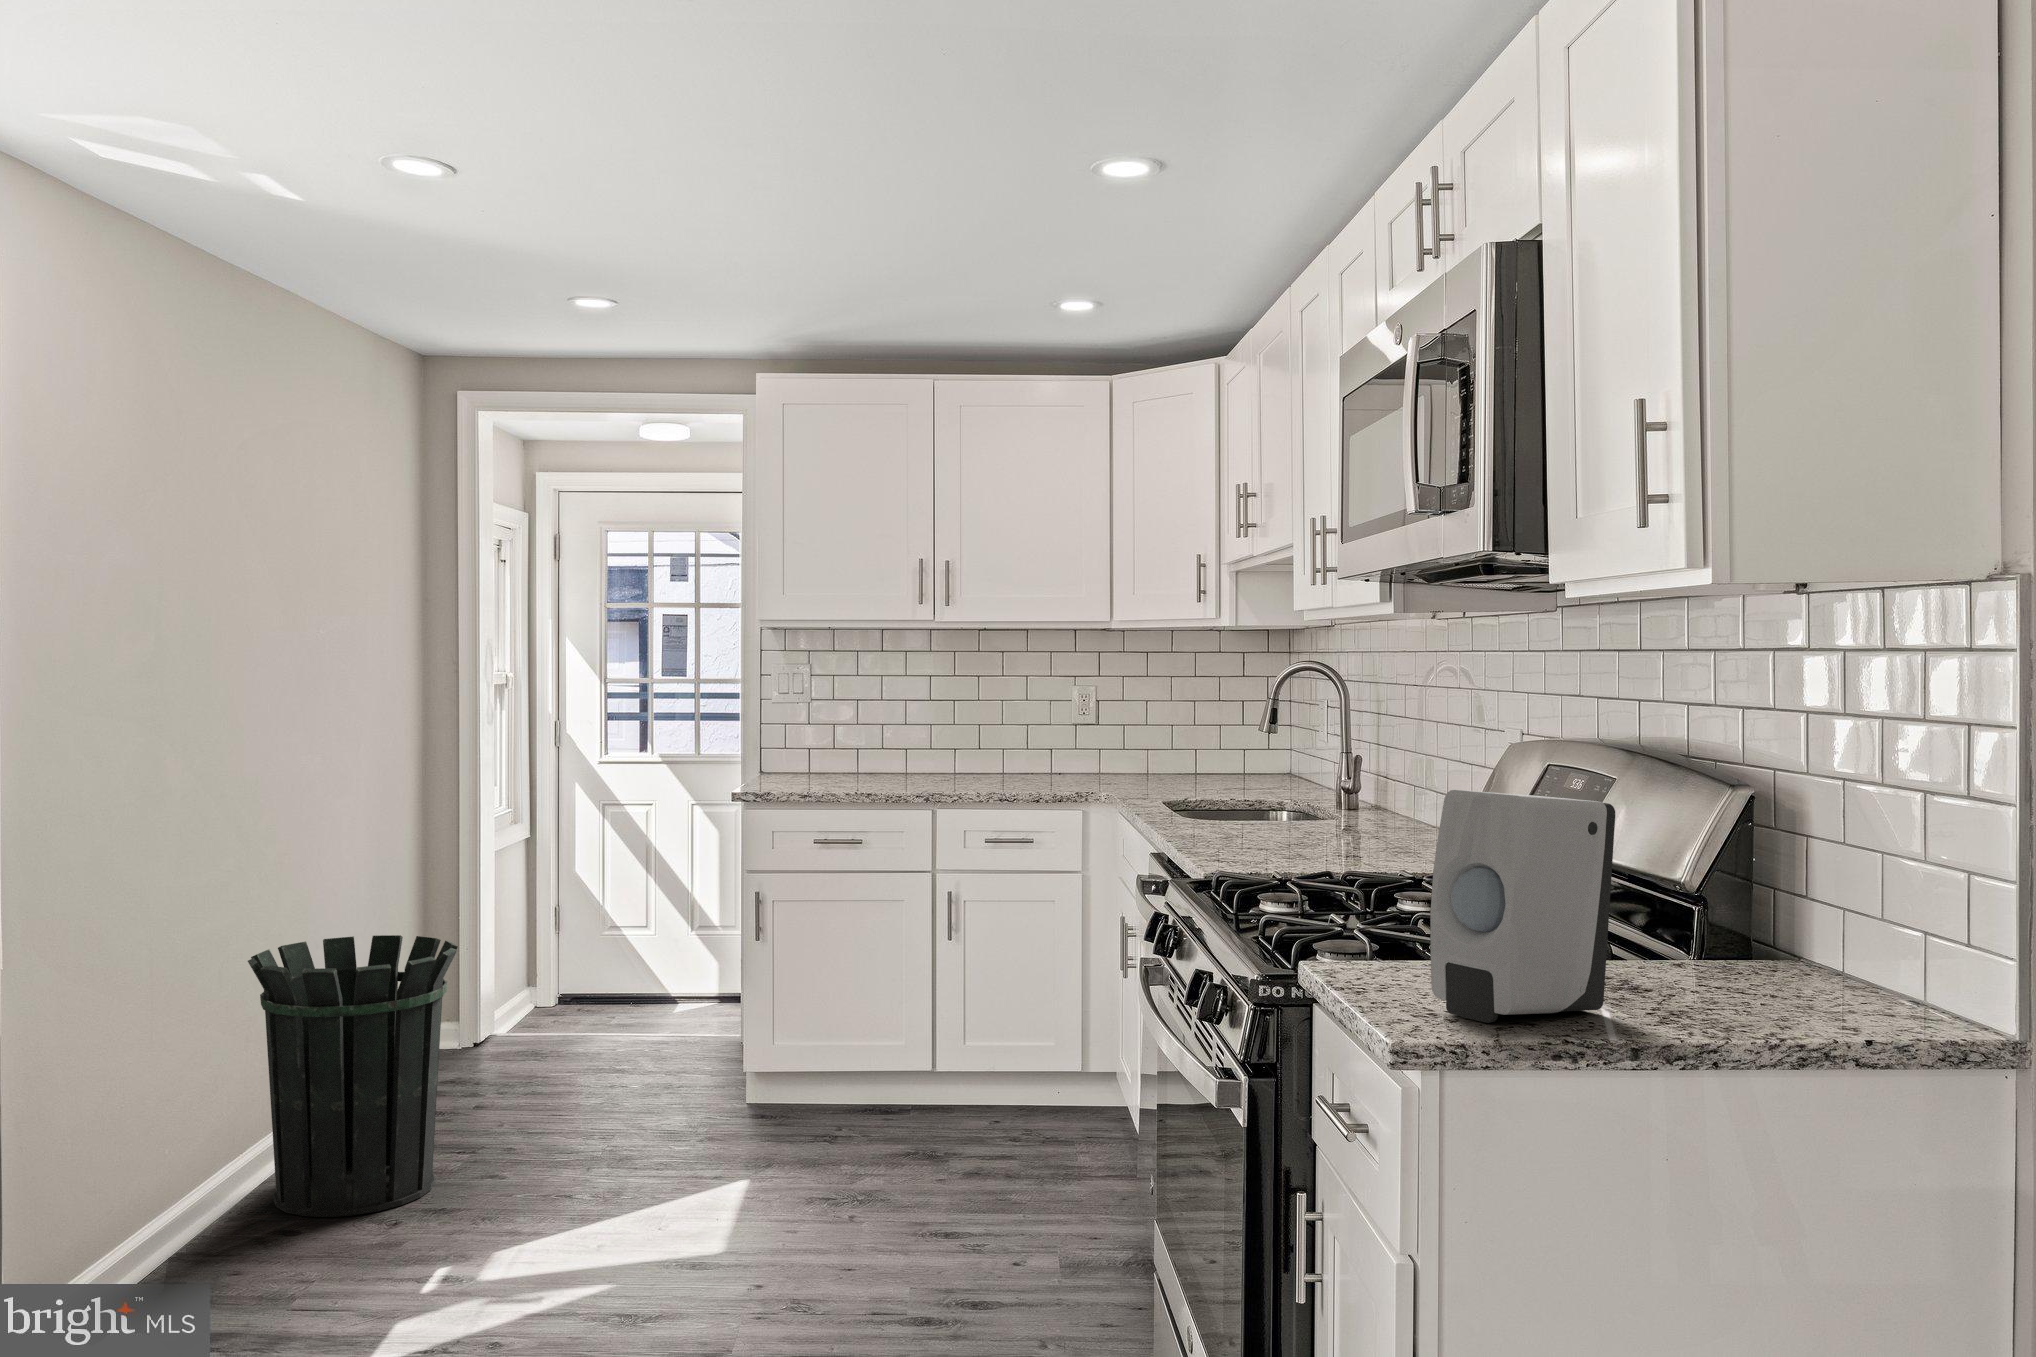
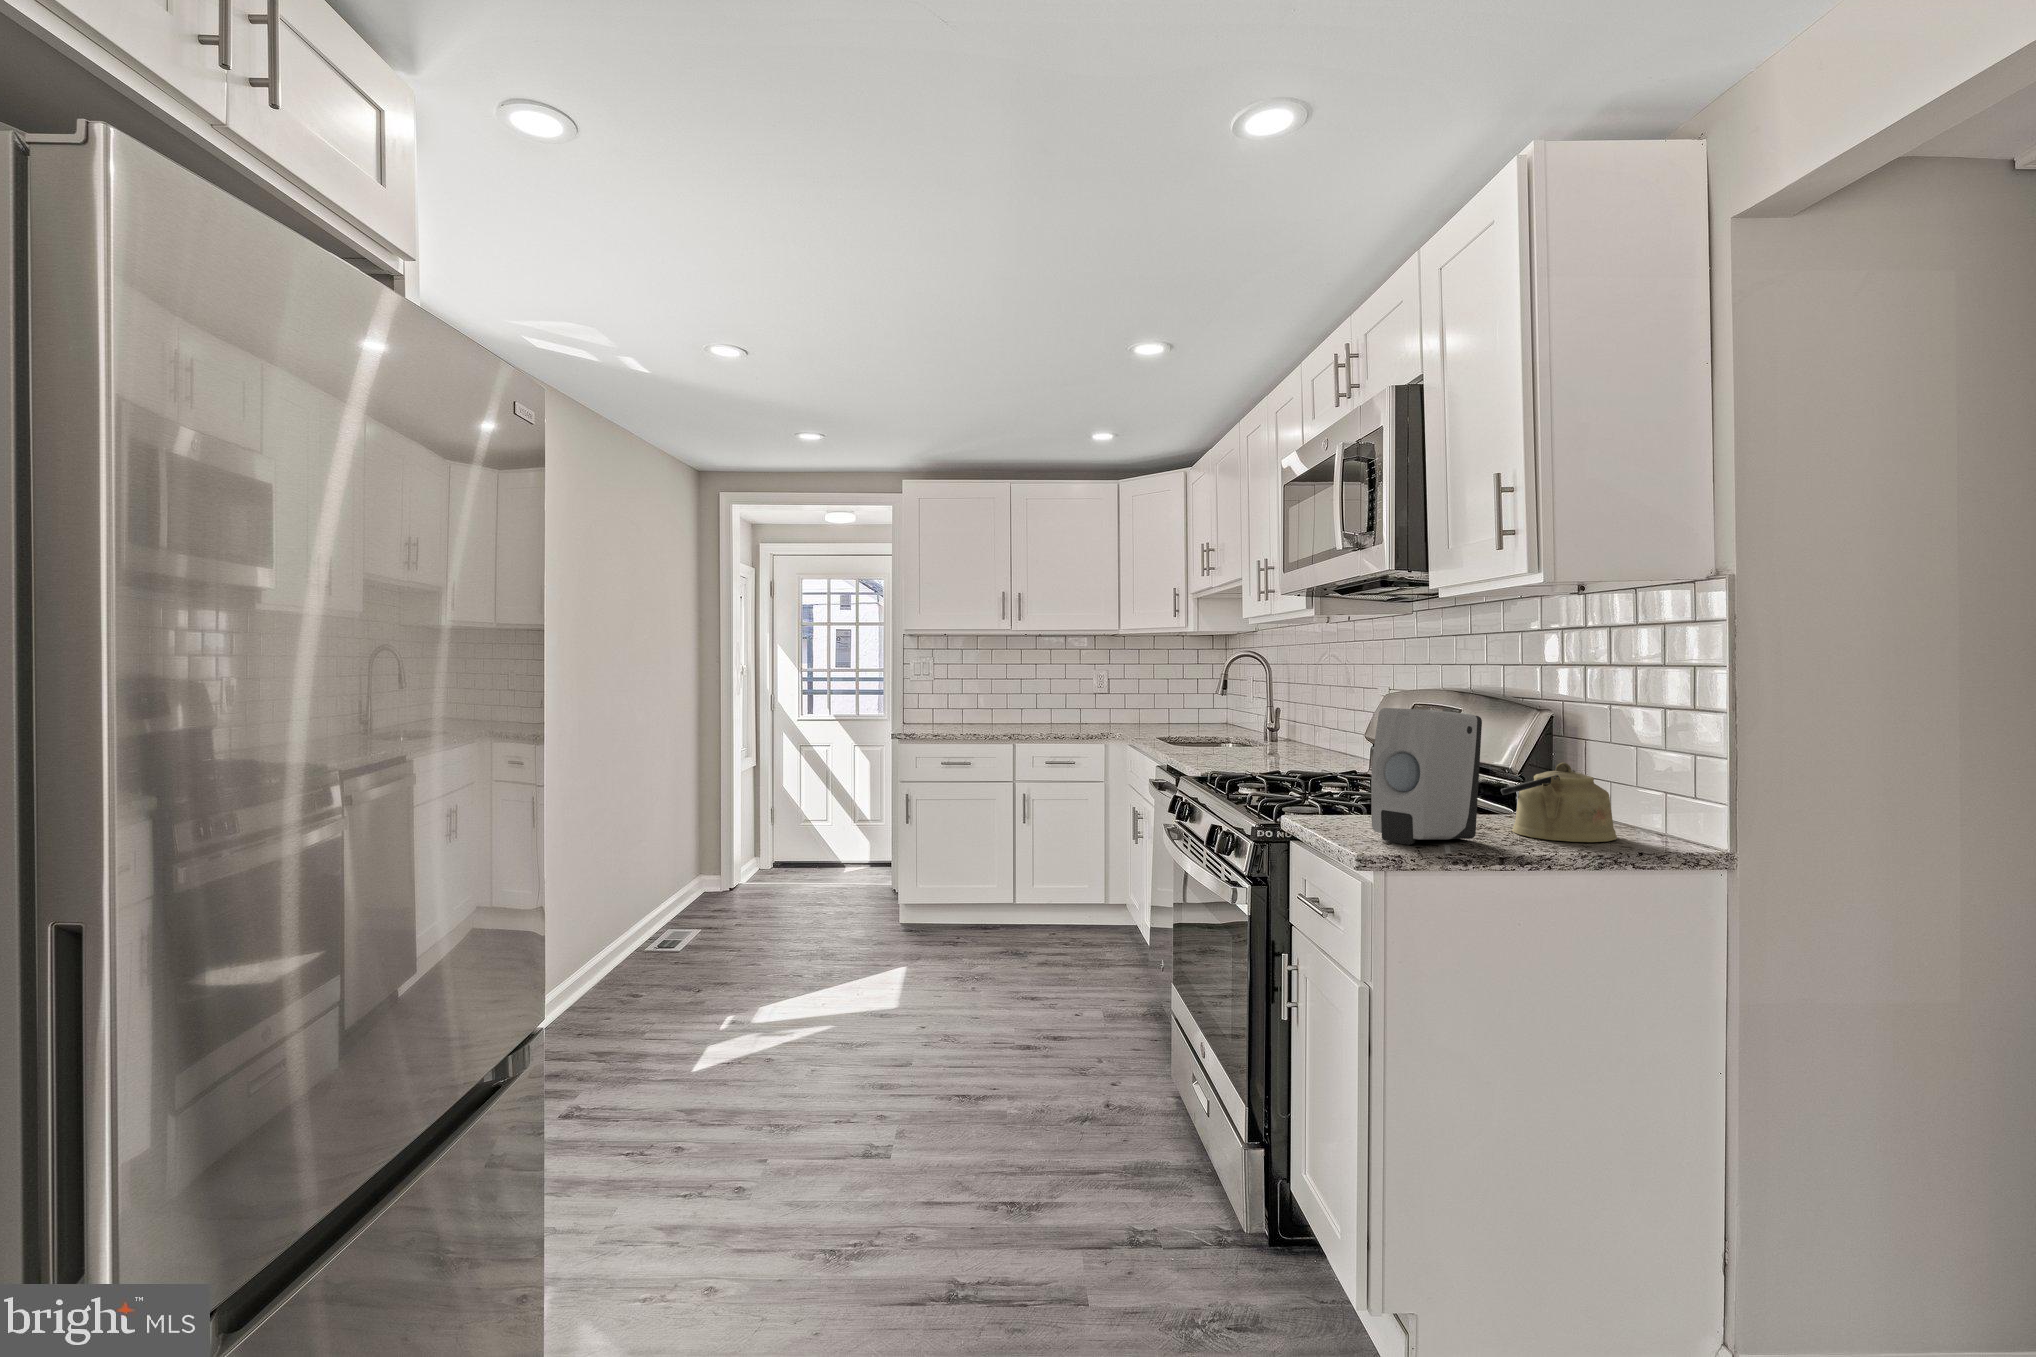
kettle: none [1652,880,1842,1017] -> present [1501,763,1617,842]
waste bin: present [248,935,458,1217] -> none [606,820,731,989]

